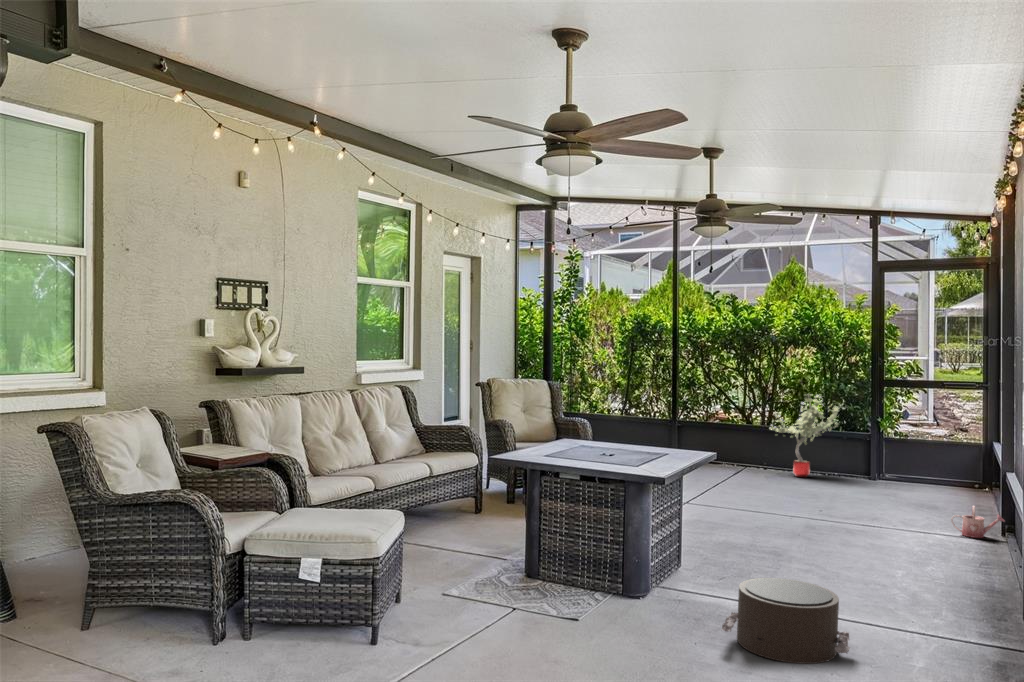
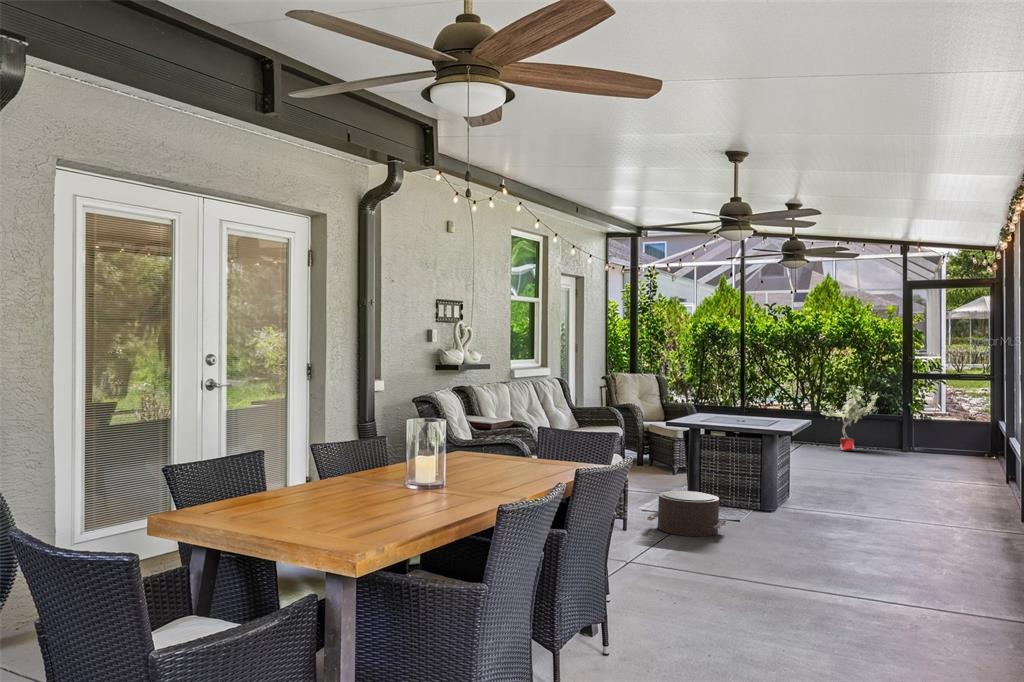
watering can: present [951,506,1004,538] -> none [969,462,1008,485]
pouf: present [722,578,850,664] -> present [647,491,726,536]

